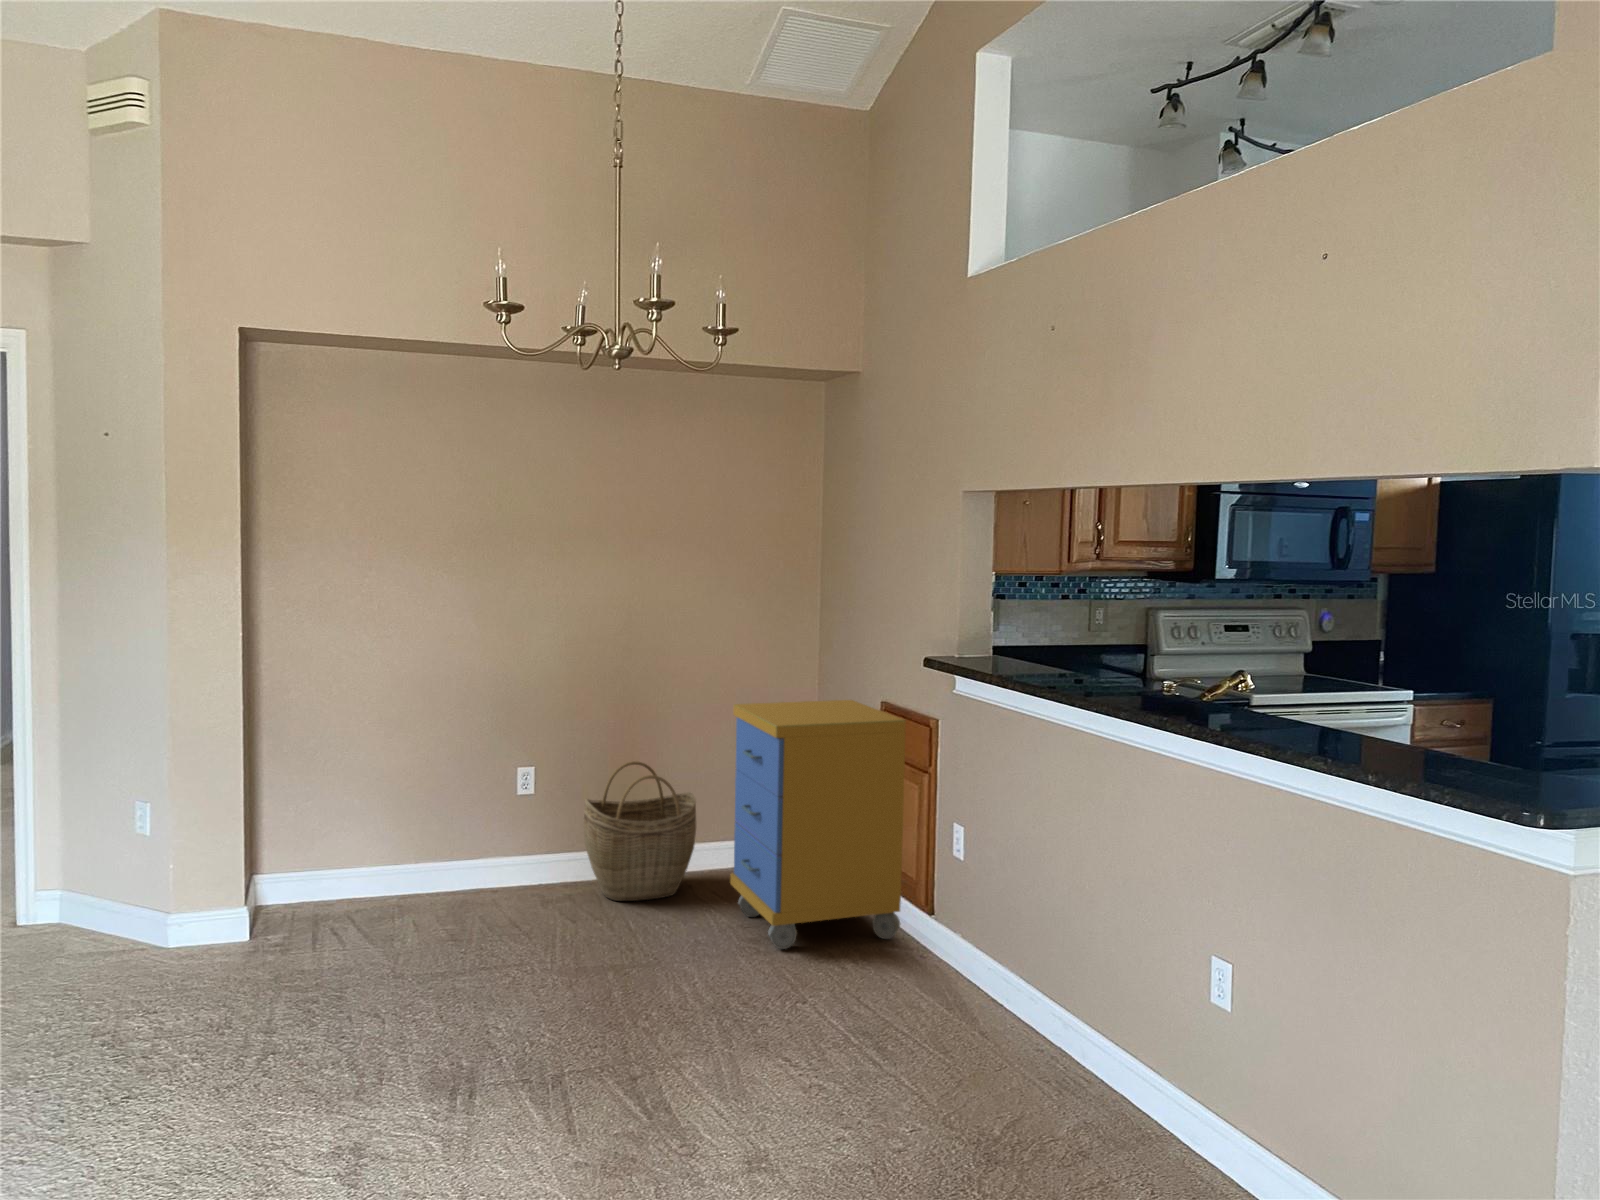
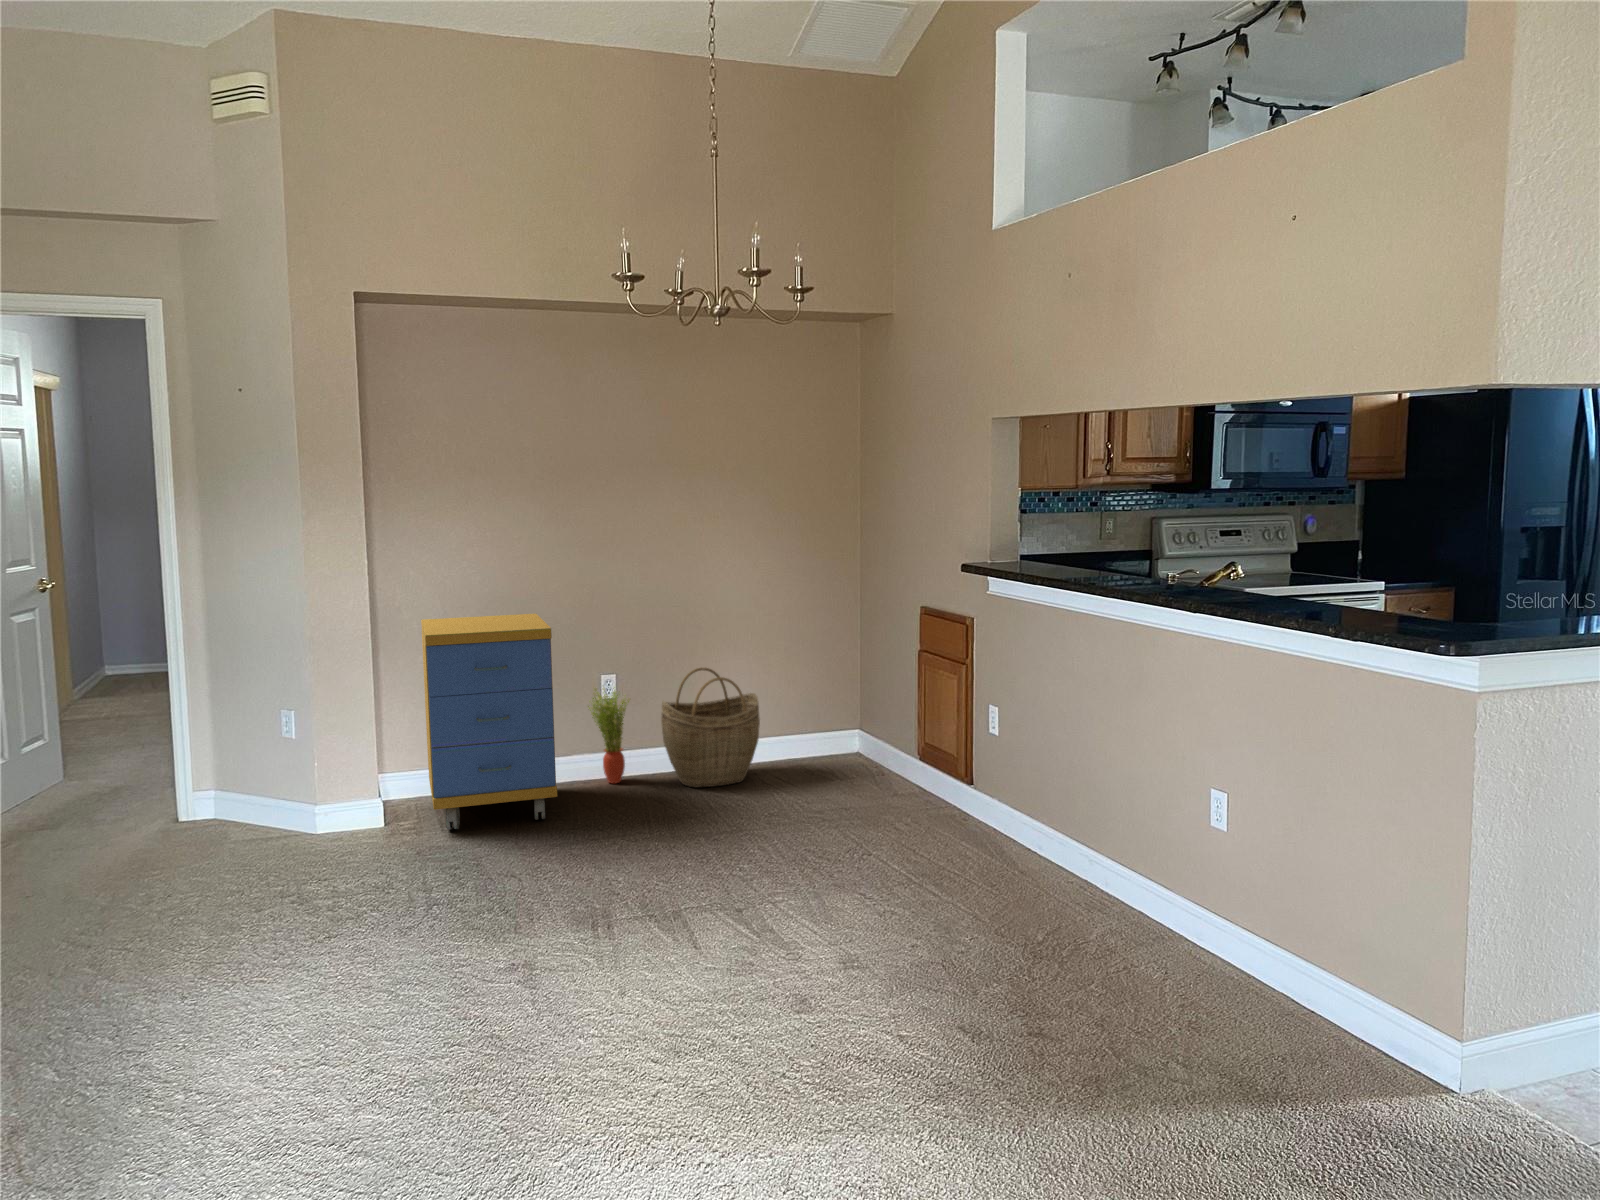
storage cabinet: present [730,700,906,949] -> present [421,614,557,829]
potted plant: none [498,779,549,892] -> present [588,688,630,783]

